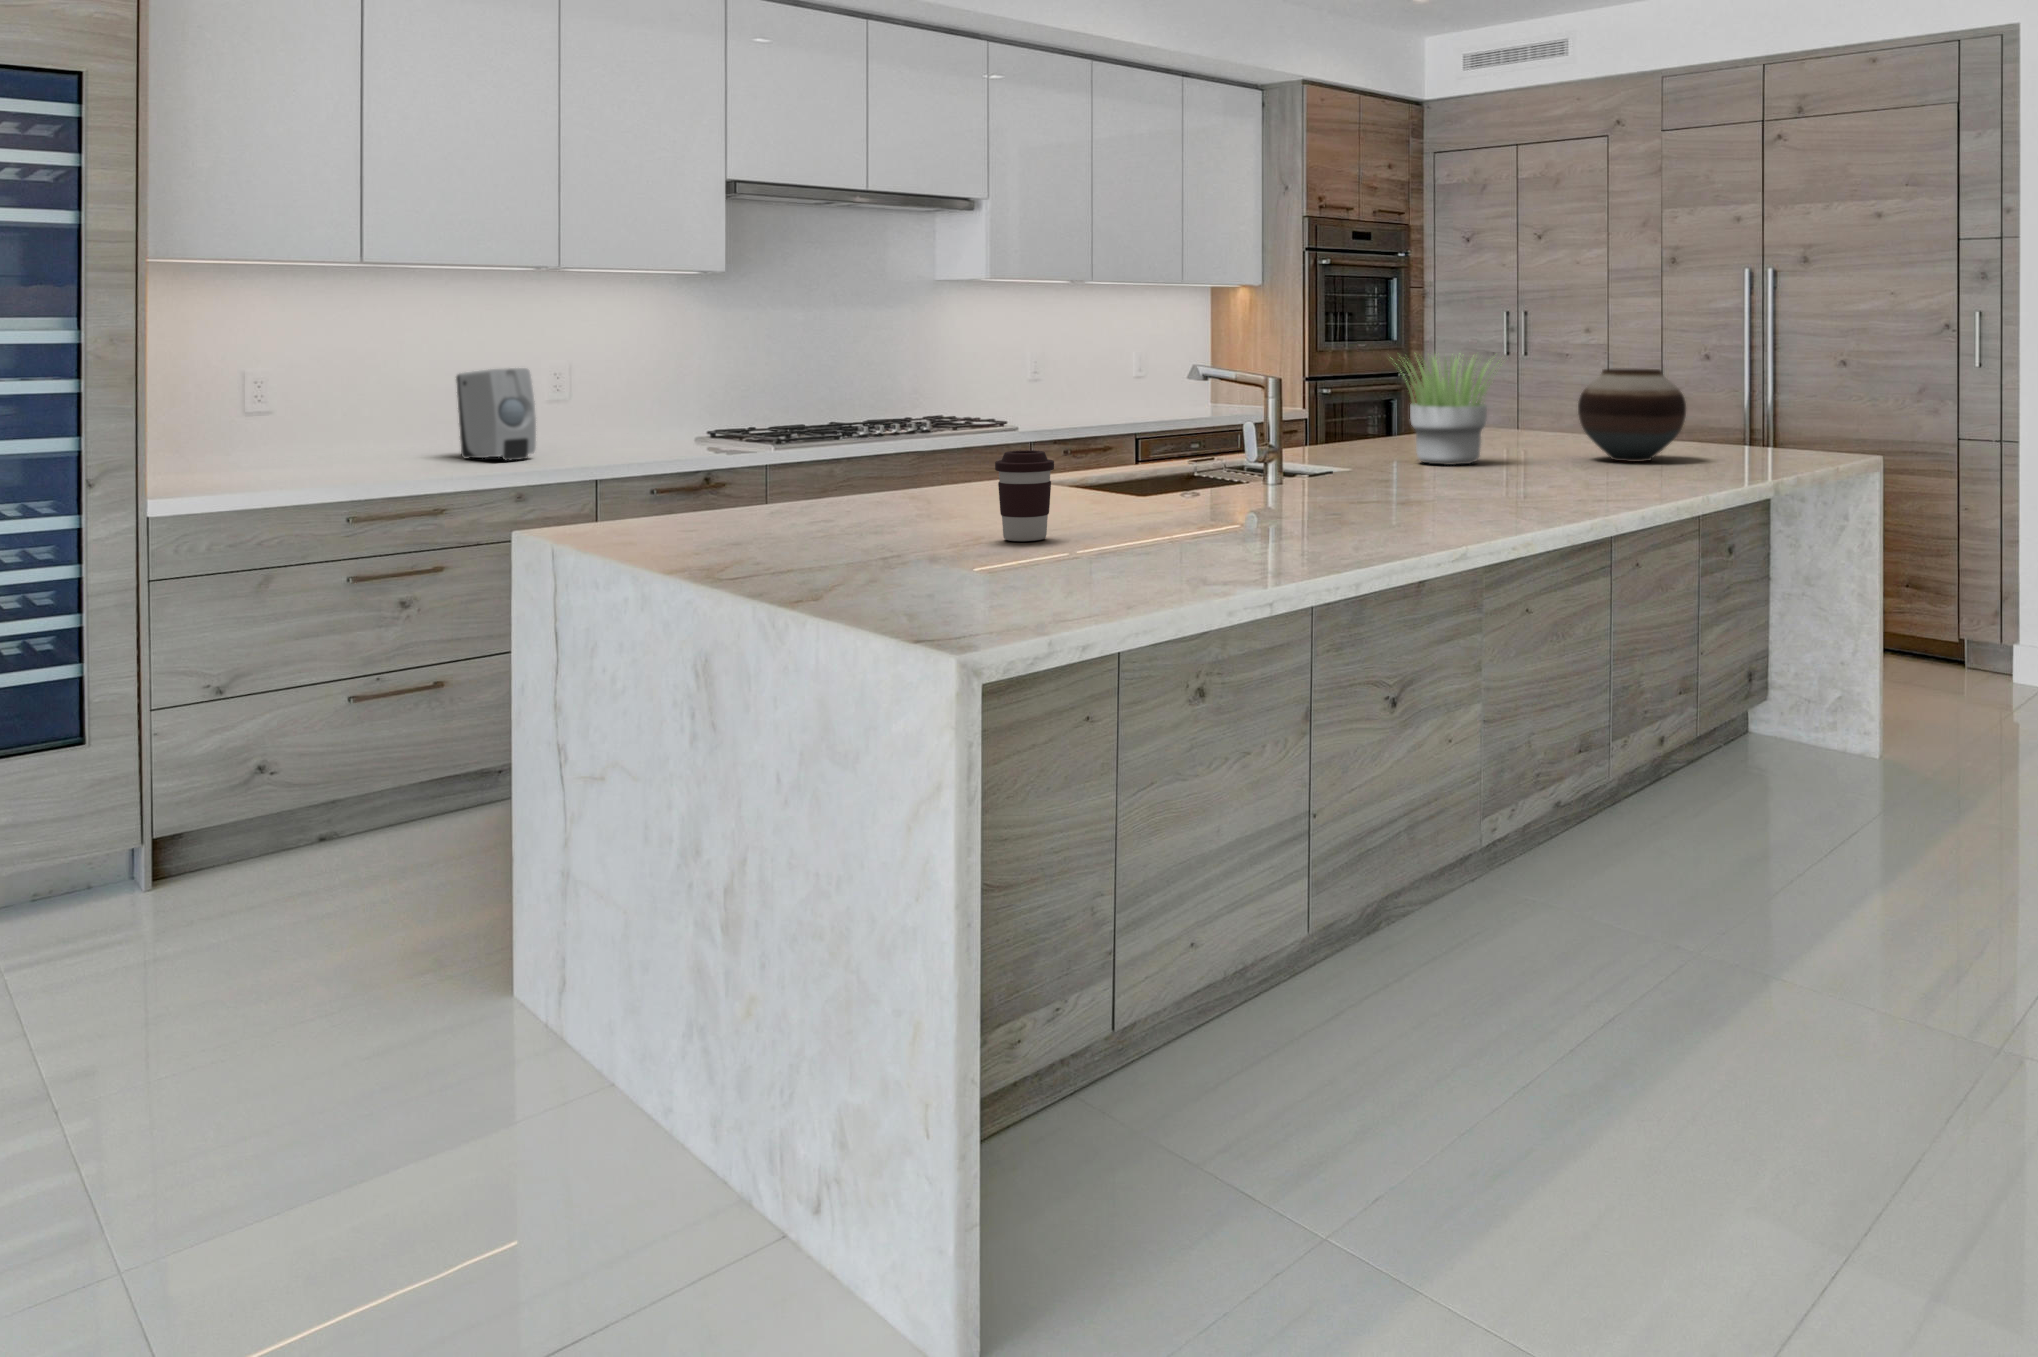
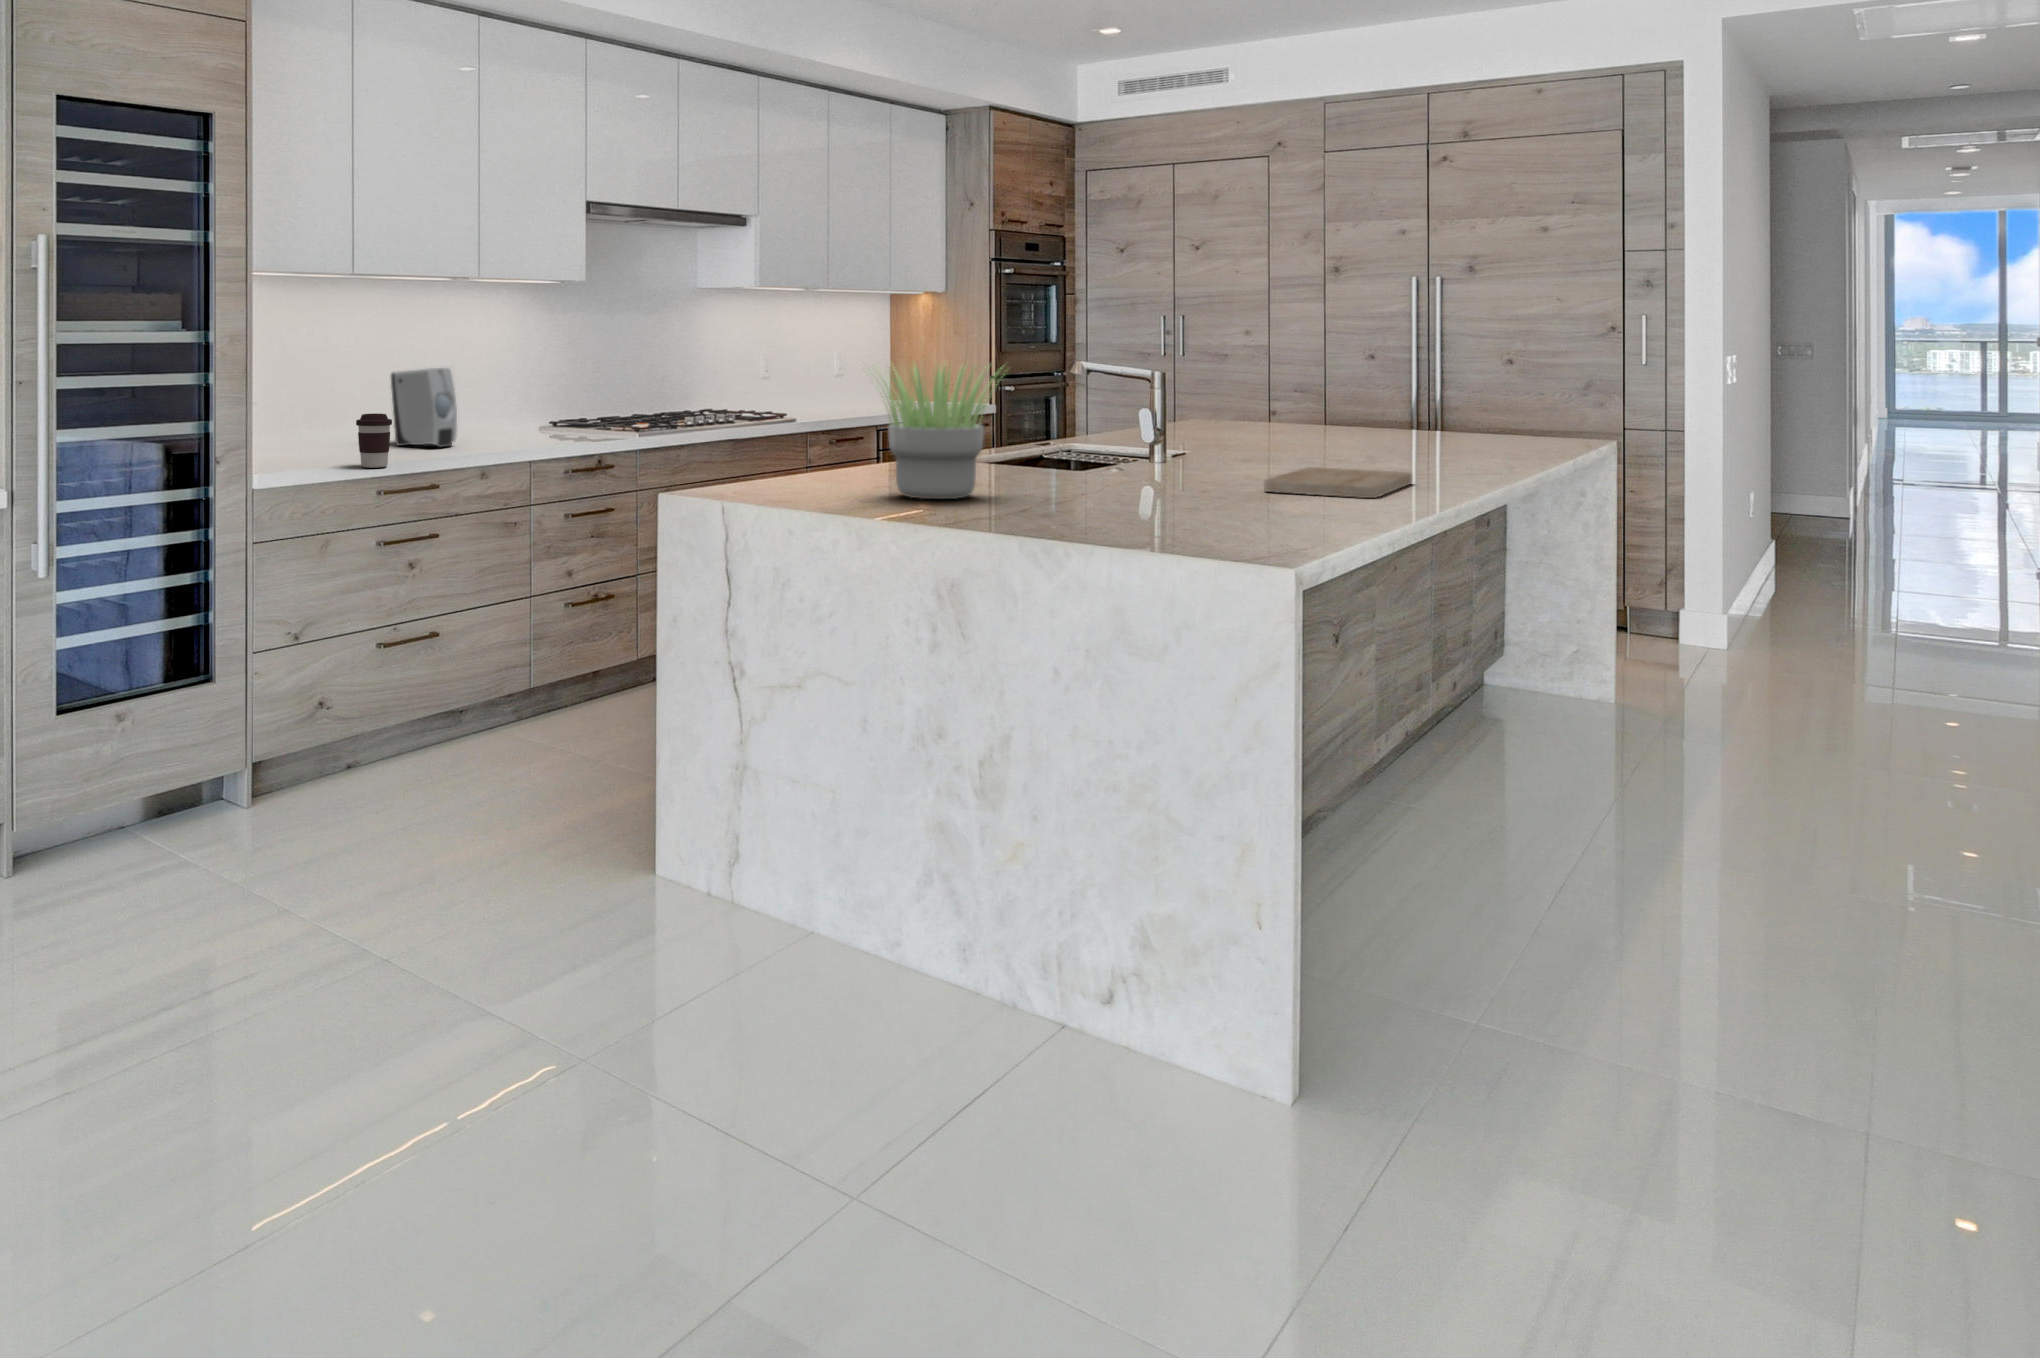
potted plant: present [1391,353,1498,465] -> present [872,366,1005,499]
vase: present [1578,368,1686,462] -> none [1354,366,1454,446]
coffee cup: present [995,450,1054,541] -> present [356,413,392,468]
cutting board: none [1263,493,1478,536] -> present [1264,467,1412,498]

